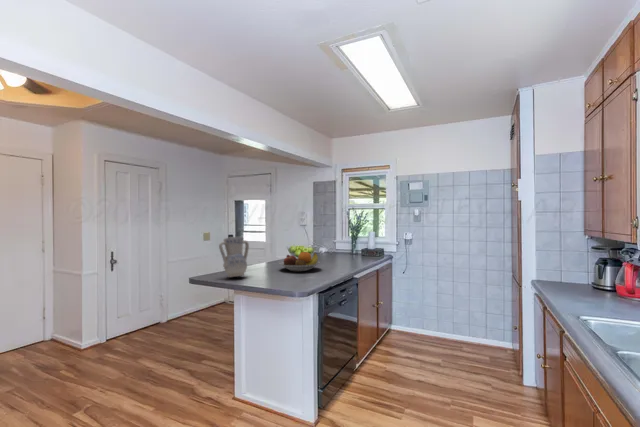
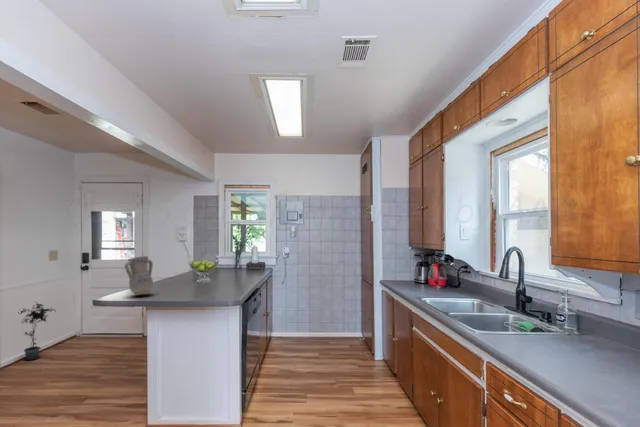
fruit bowl: present [279,252,320,271] -> none [177,268,218,286]
potted plant: none [176,274,202,322] -> present [18,304,52,360]

